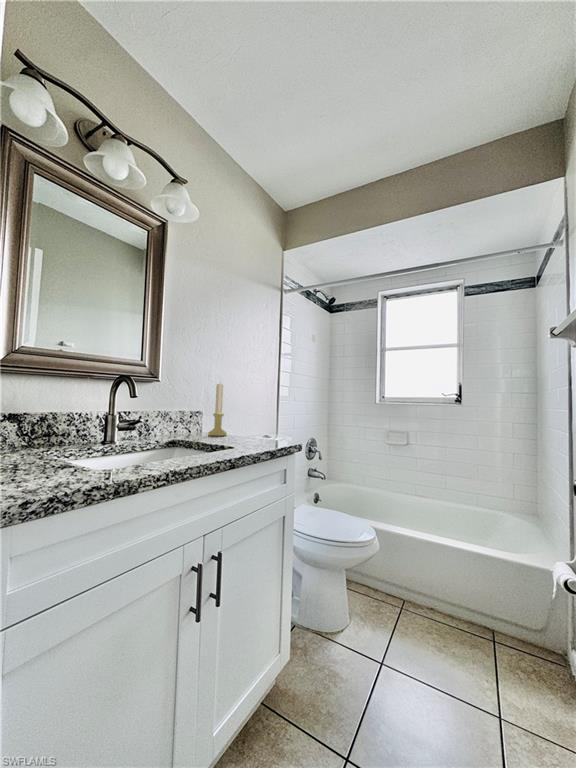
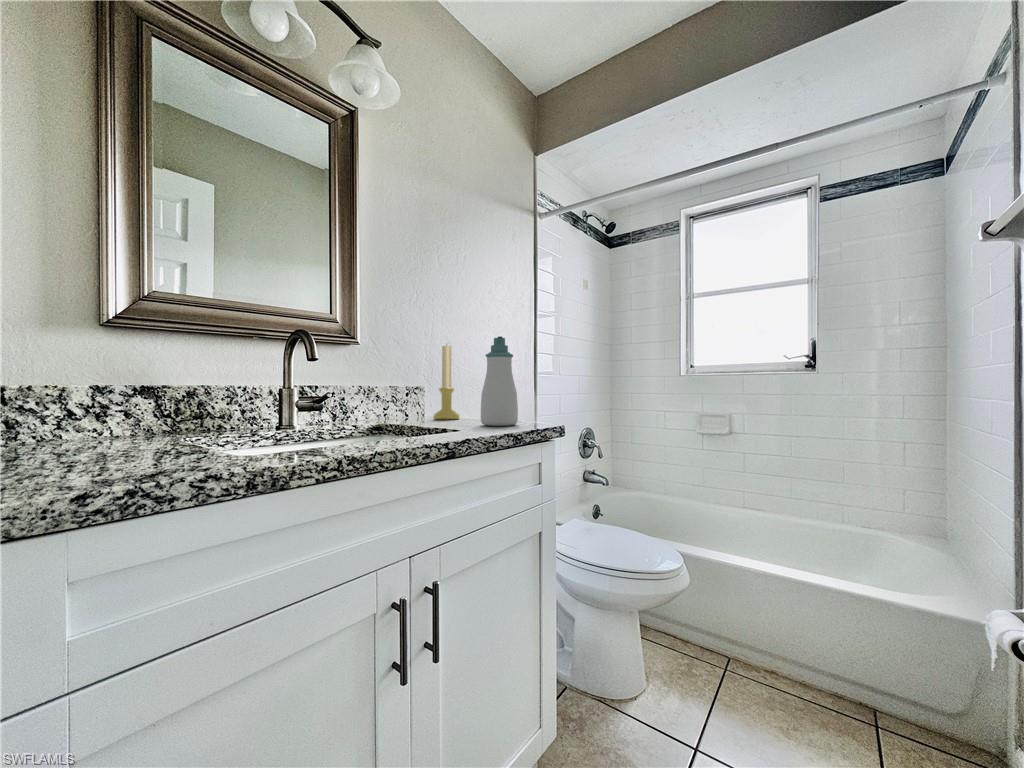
soap bottle: none [245,384,270,444] -> present [481,336,518,426]

